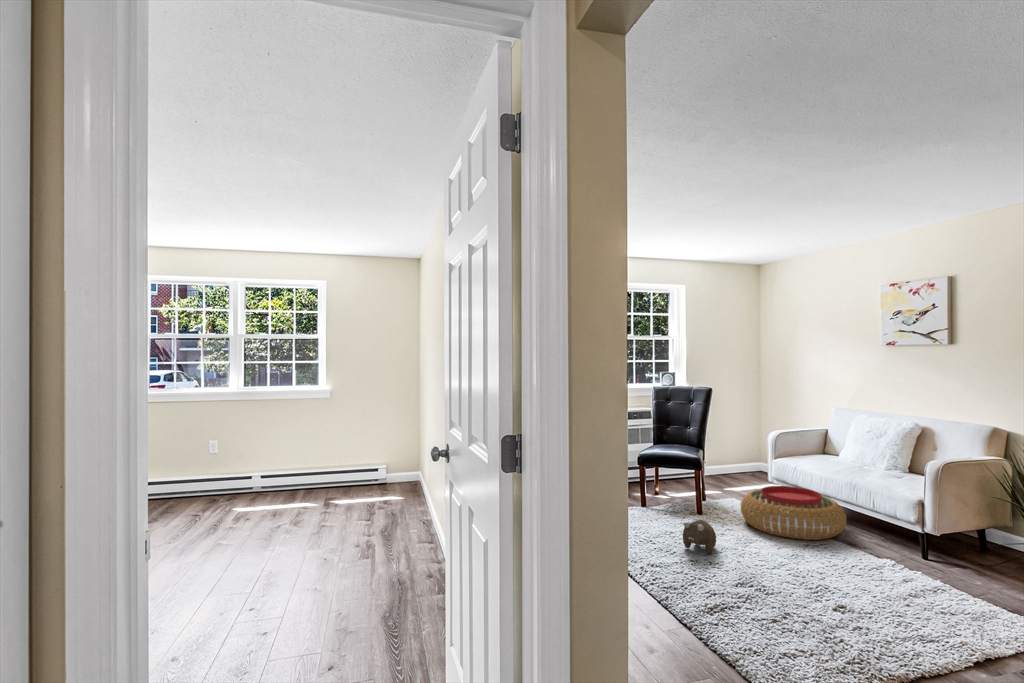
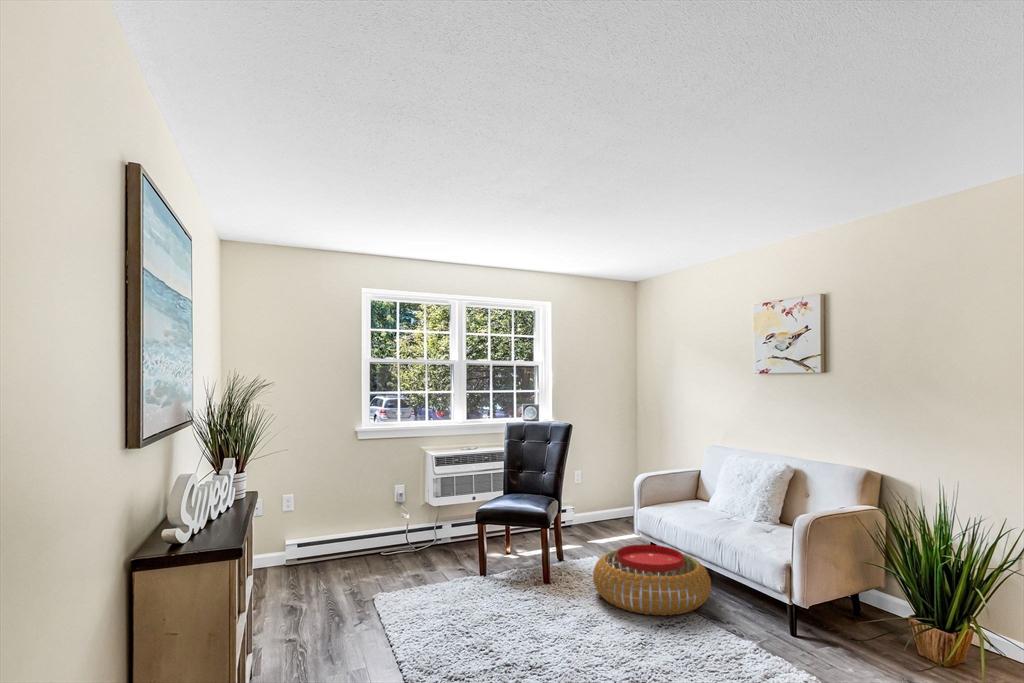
plush toy: present [683,520,716,553] -> none [505,601,550,646]

